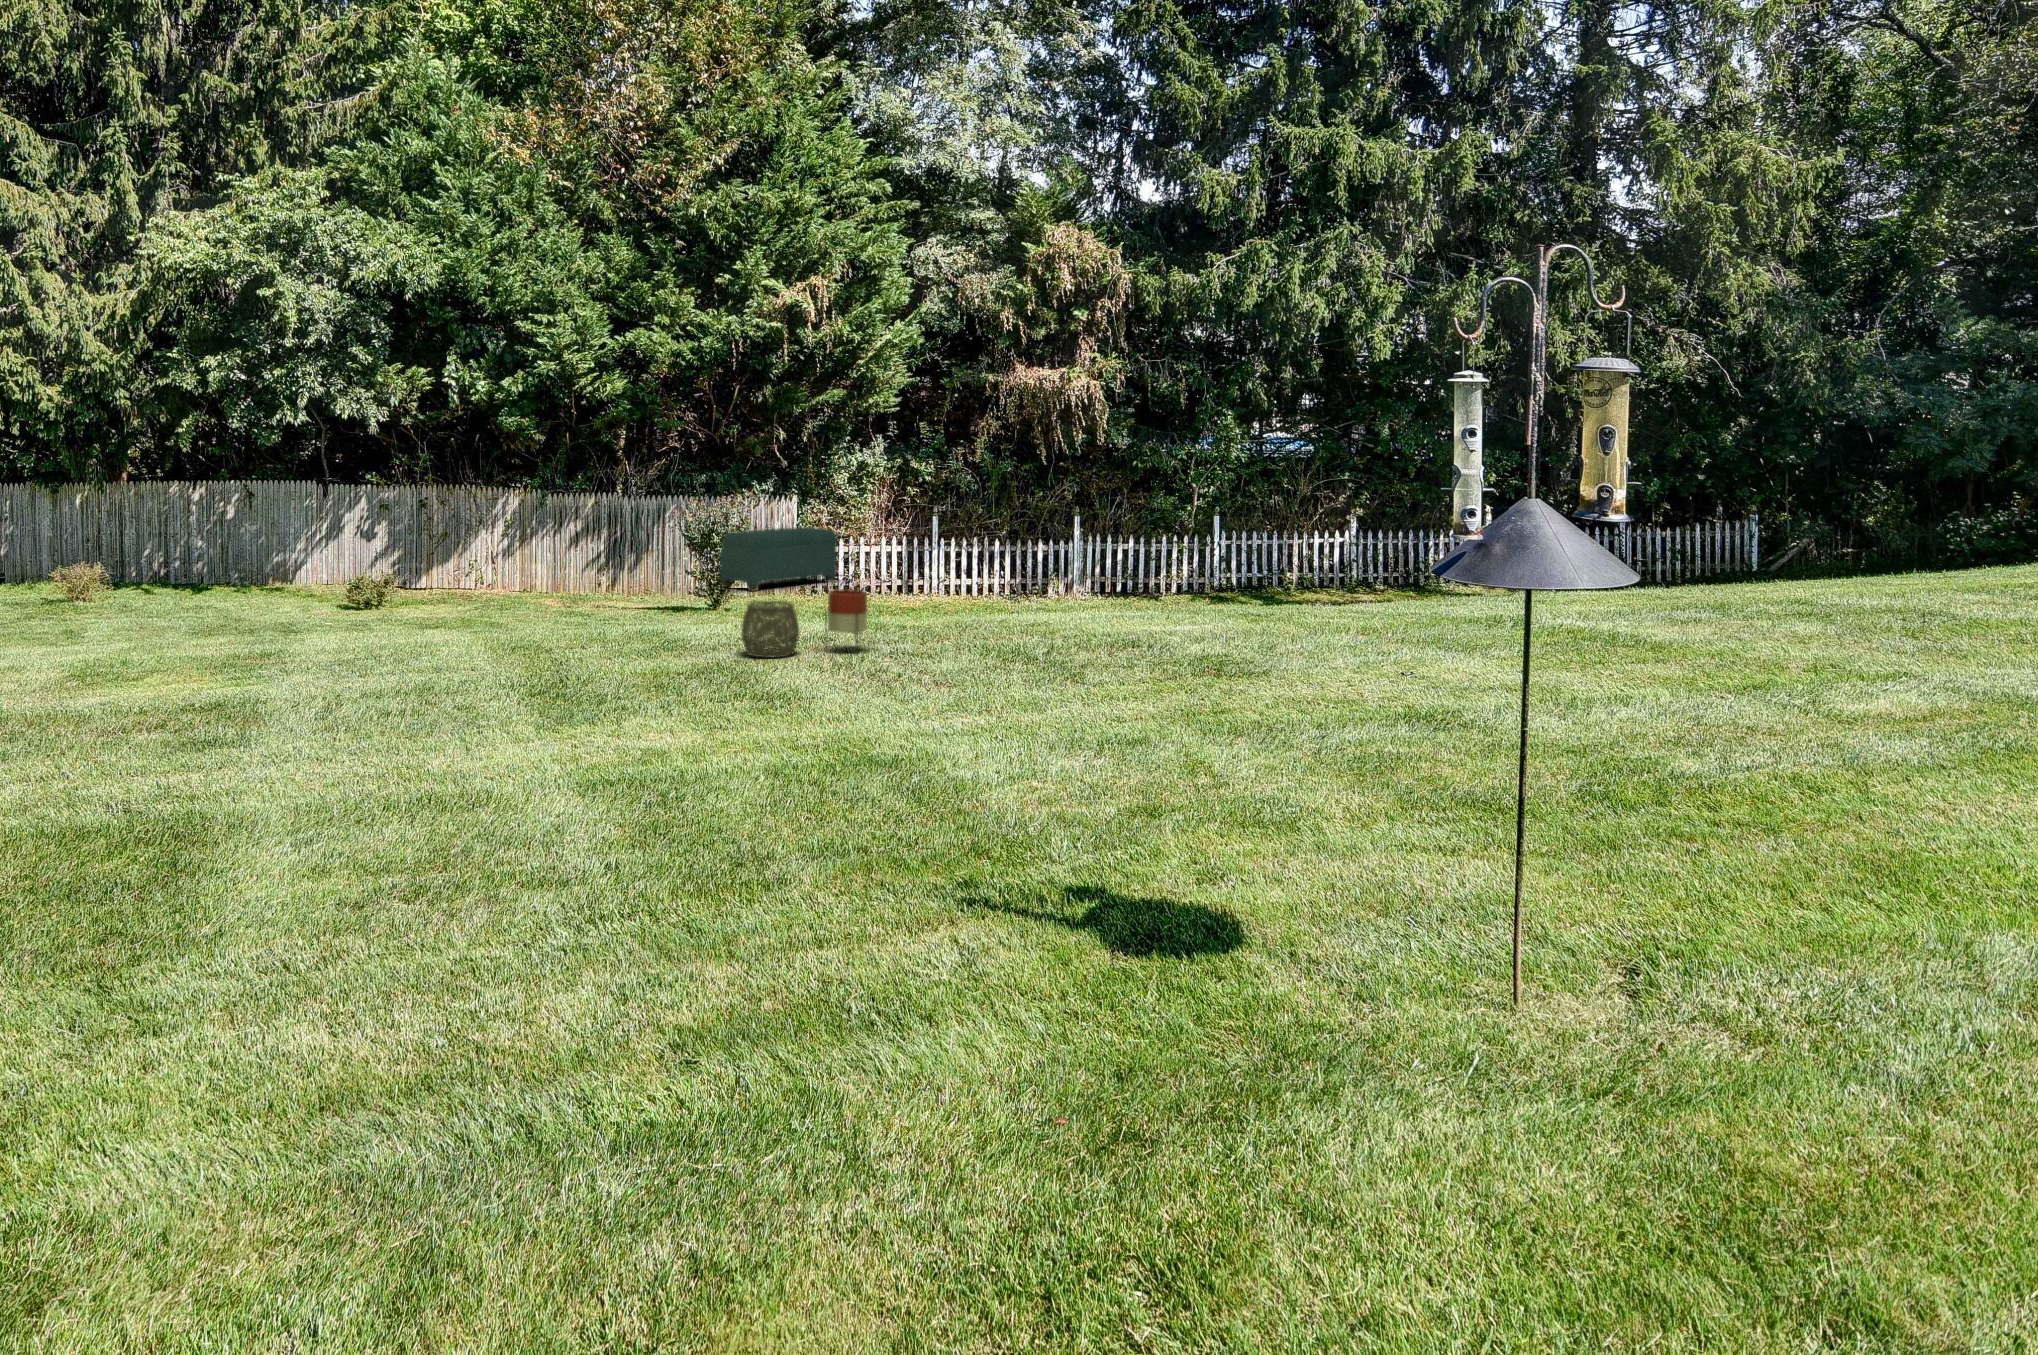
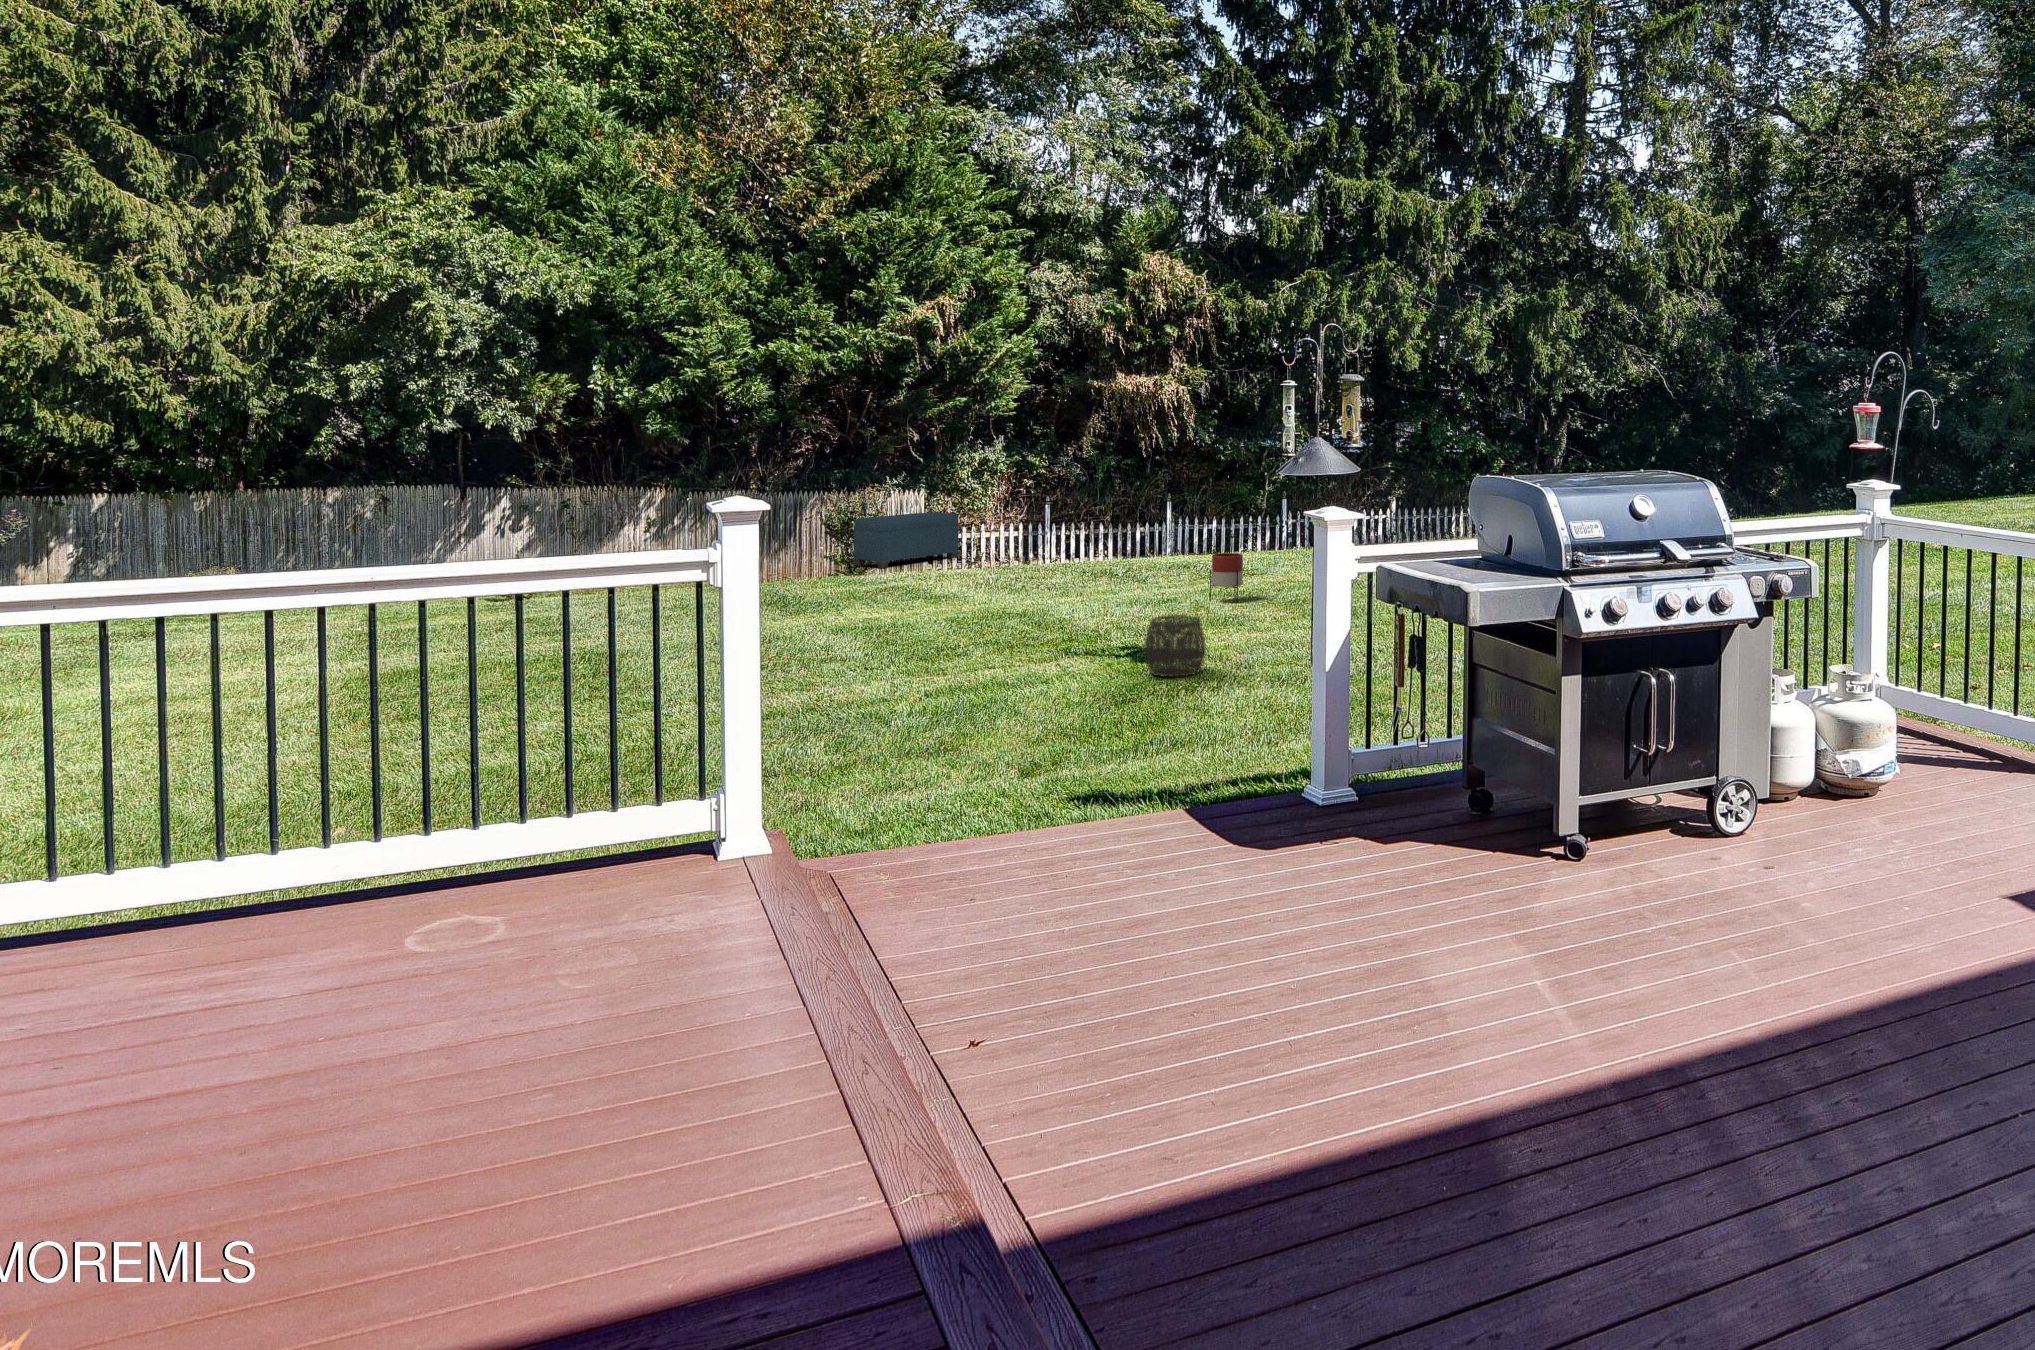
planter: present [826,589,867,640] -> present [1210,553,1243,604]
woven basket: present [741,601,799,658] -> present [1145,615,1206,677]

